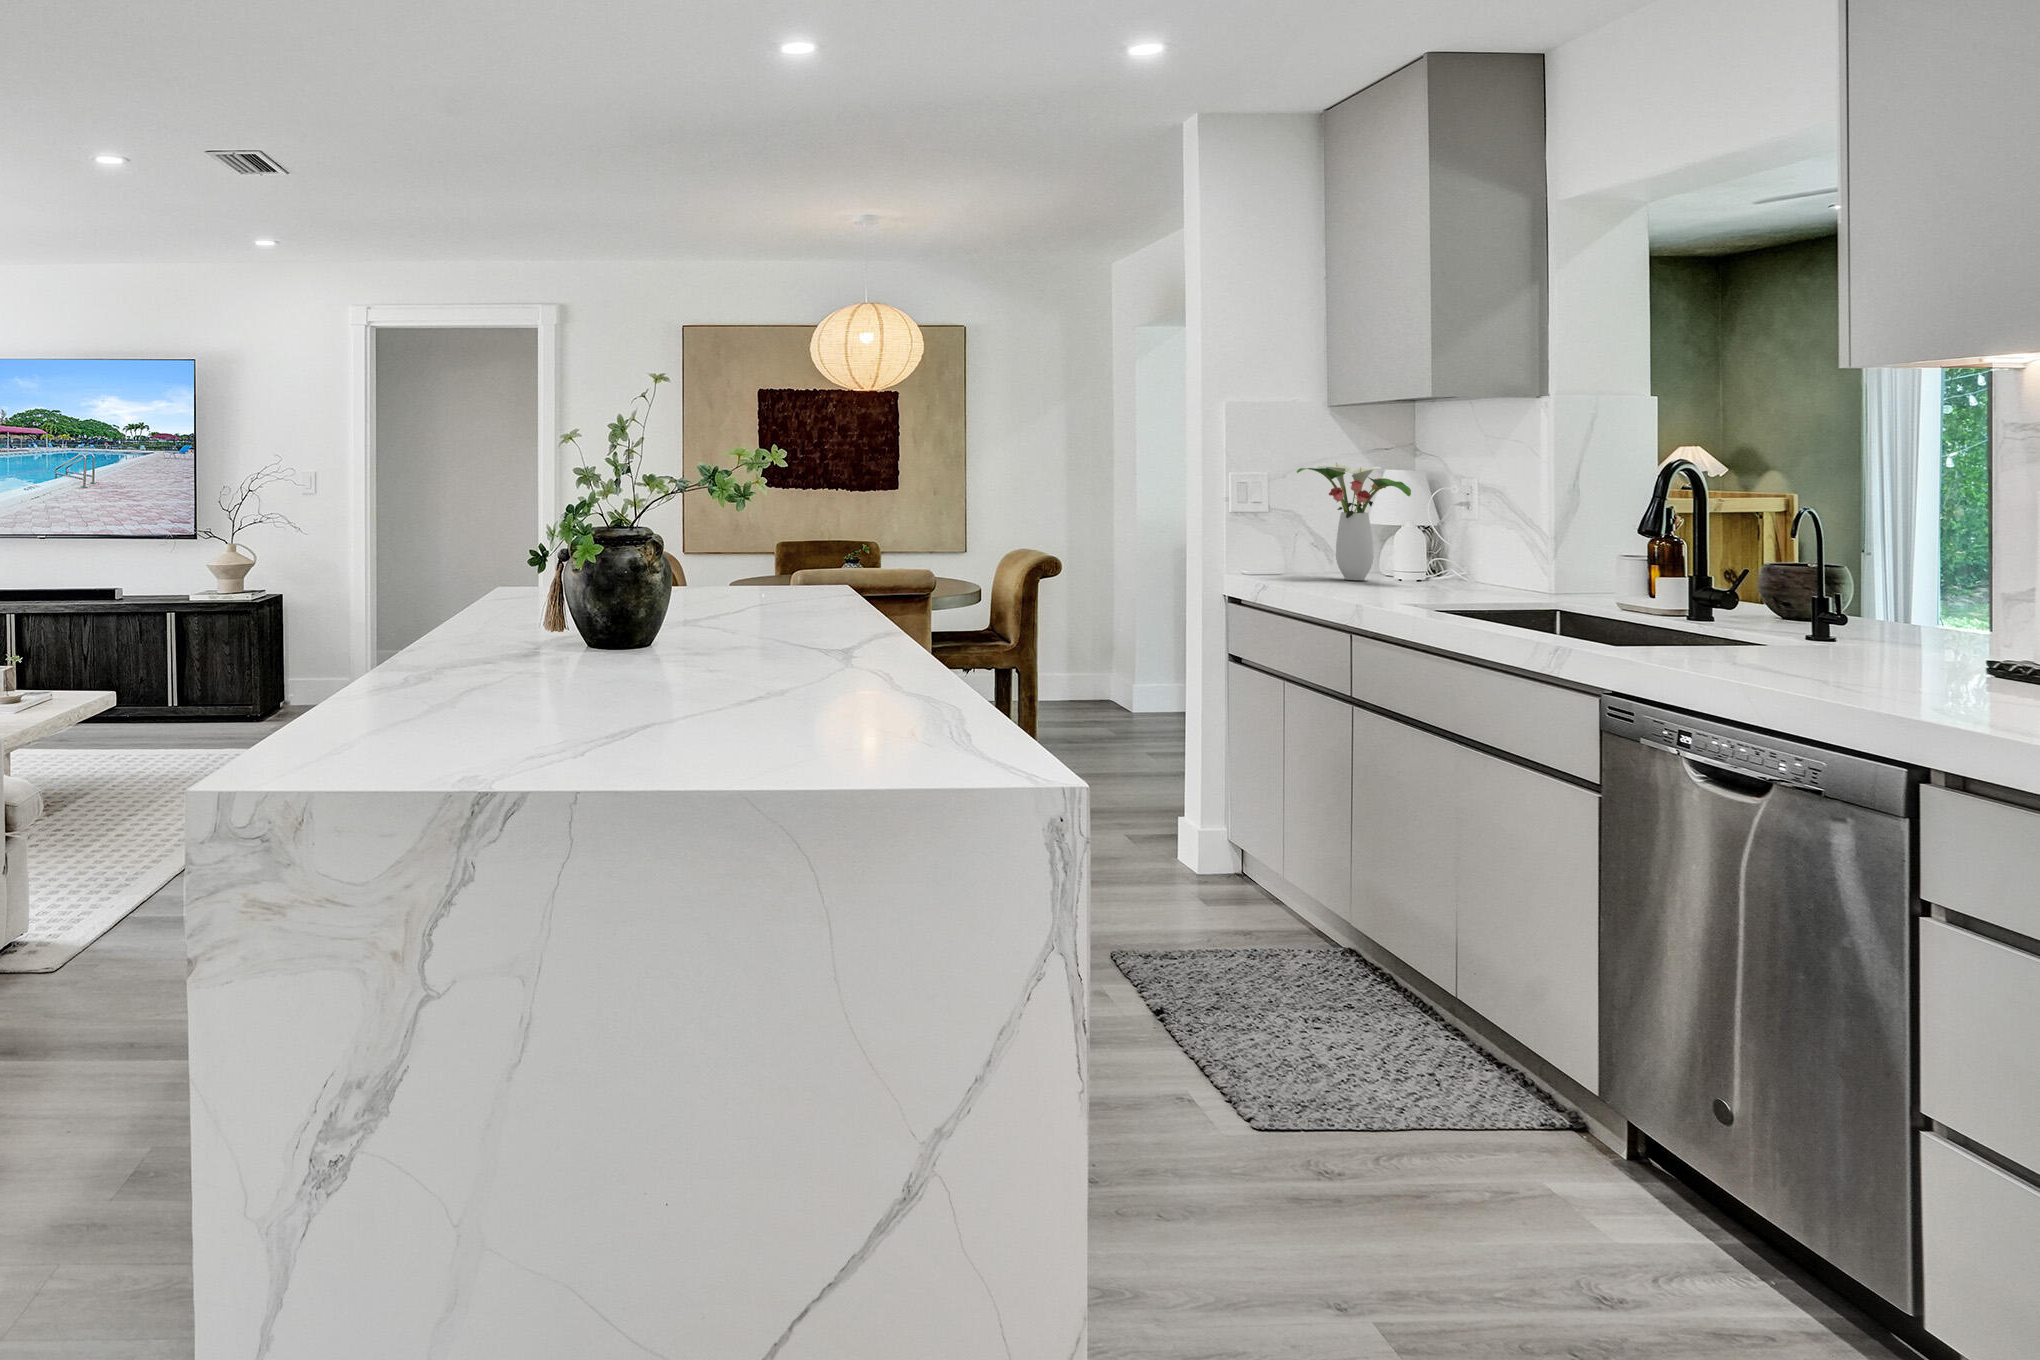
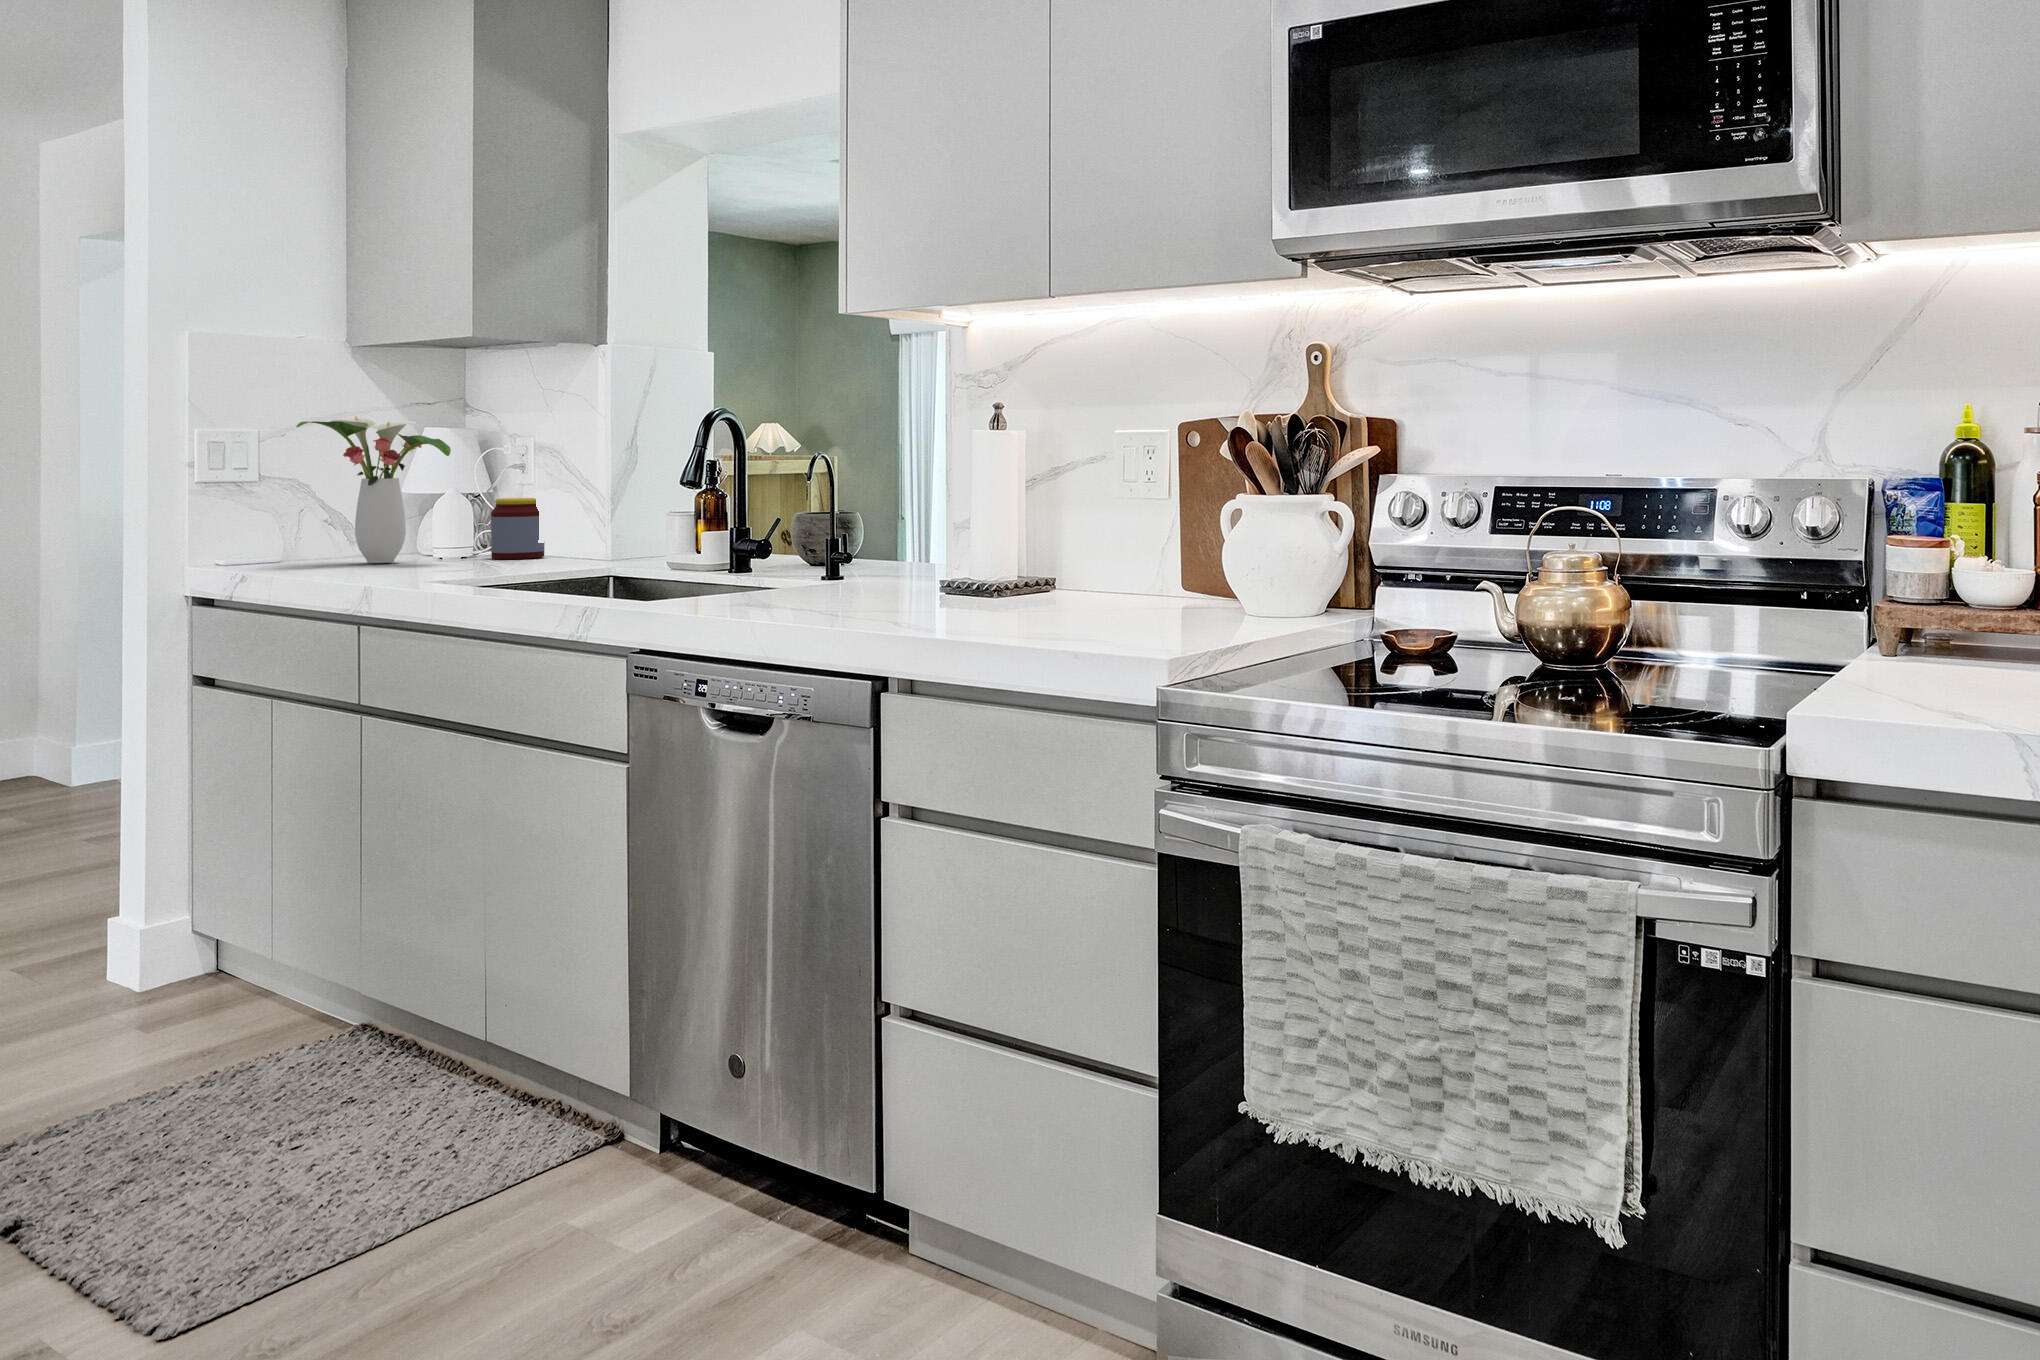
jar: none [1441,531,1488,585] -> present [491,498,545,559]

